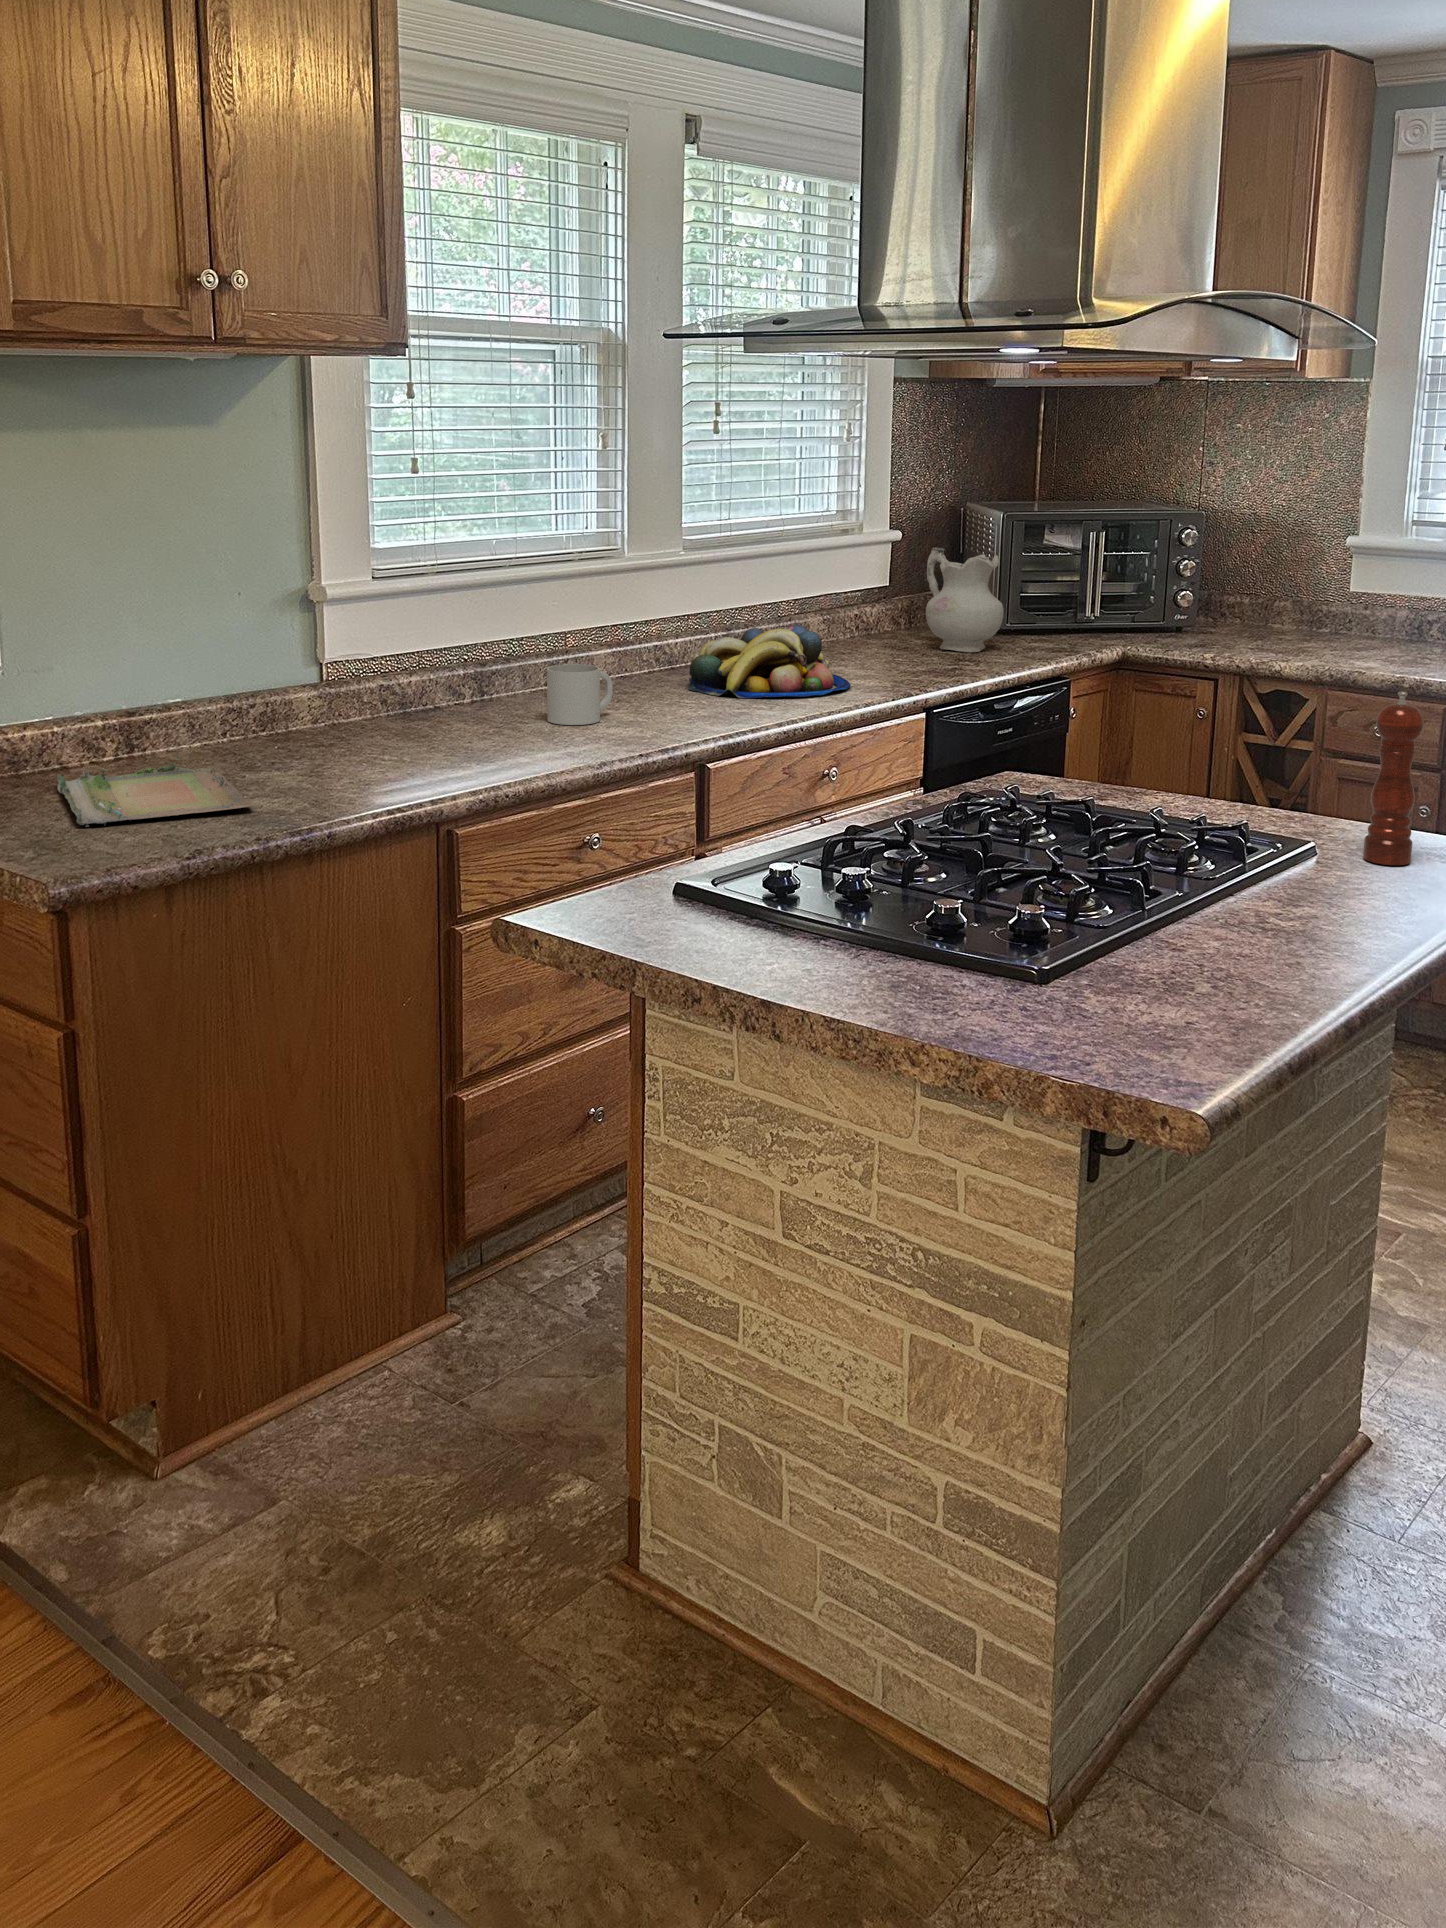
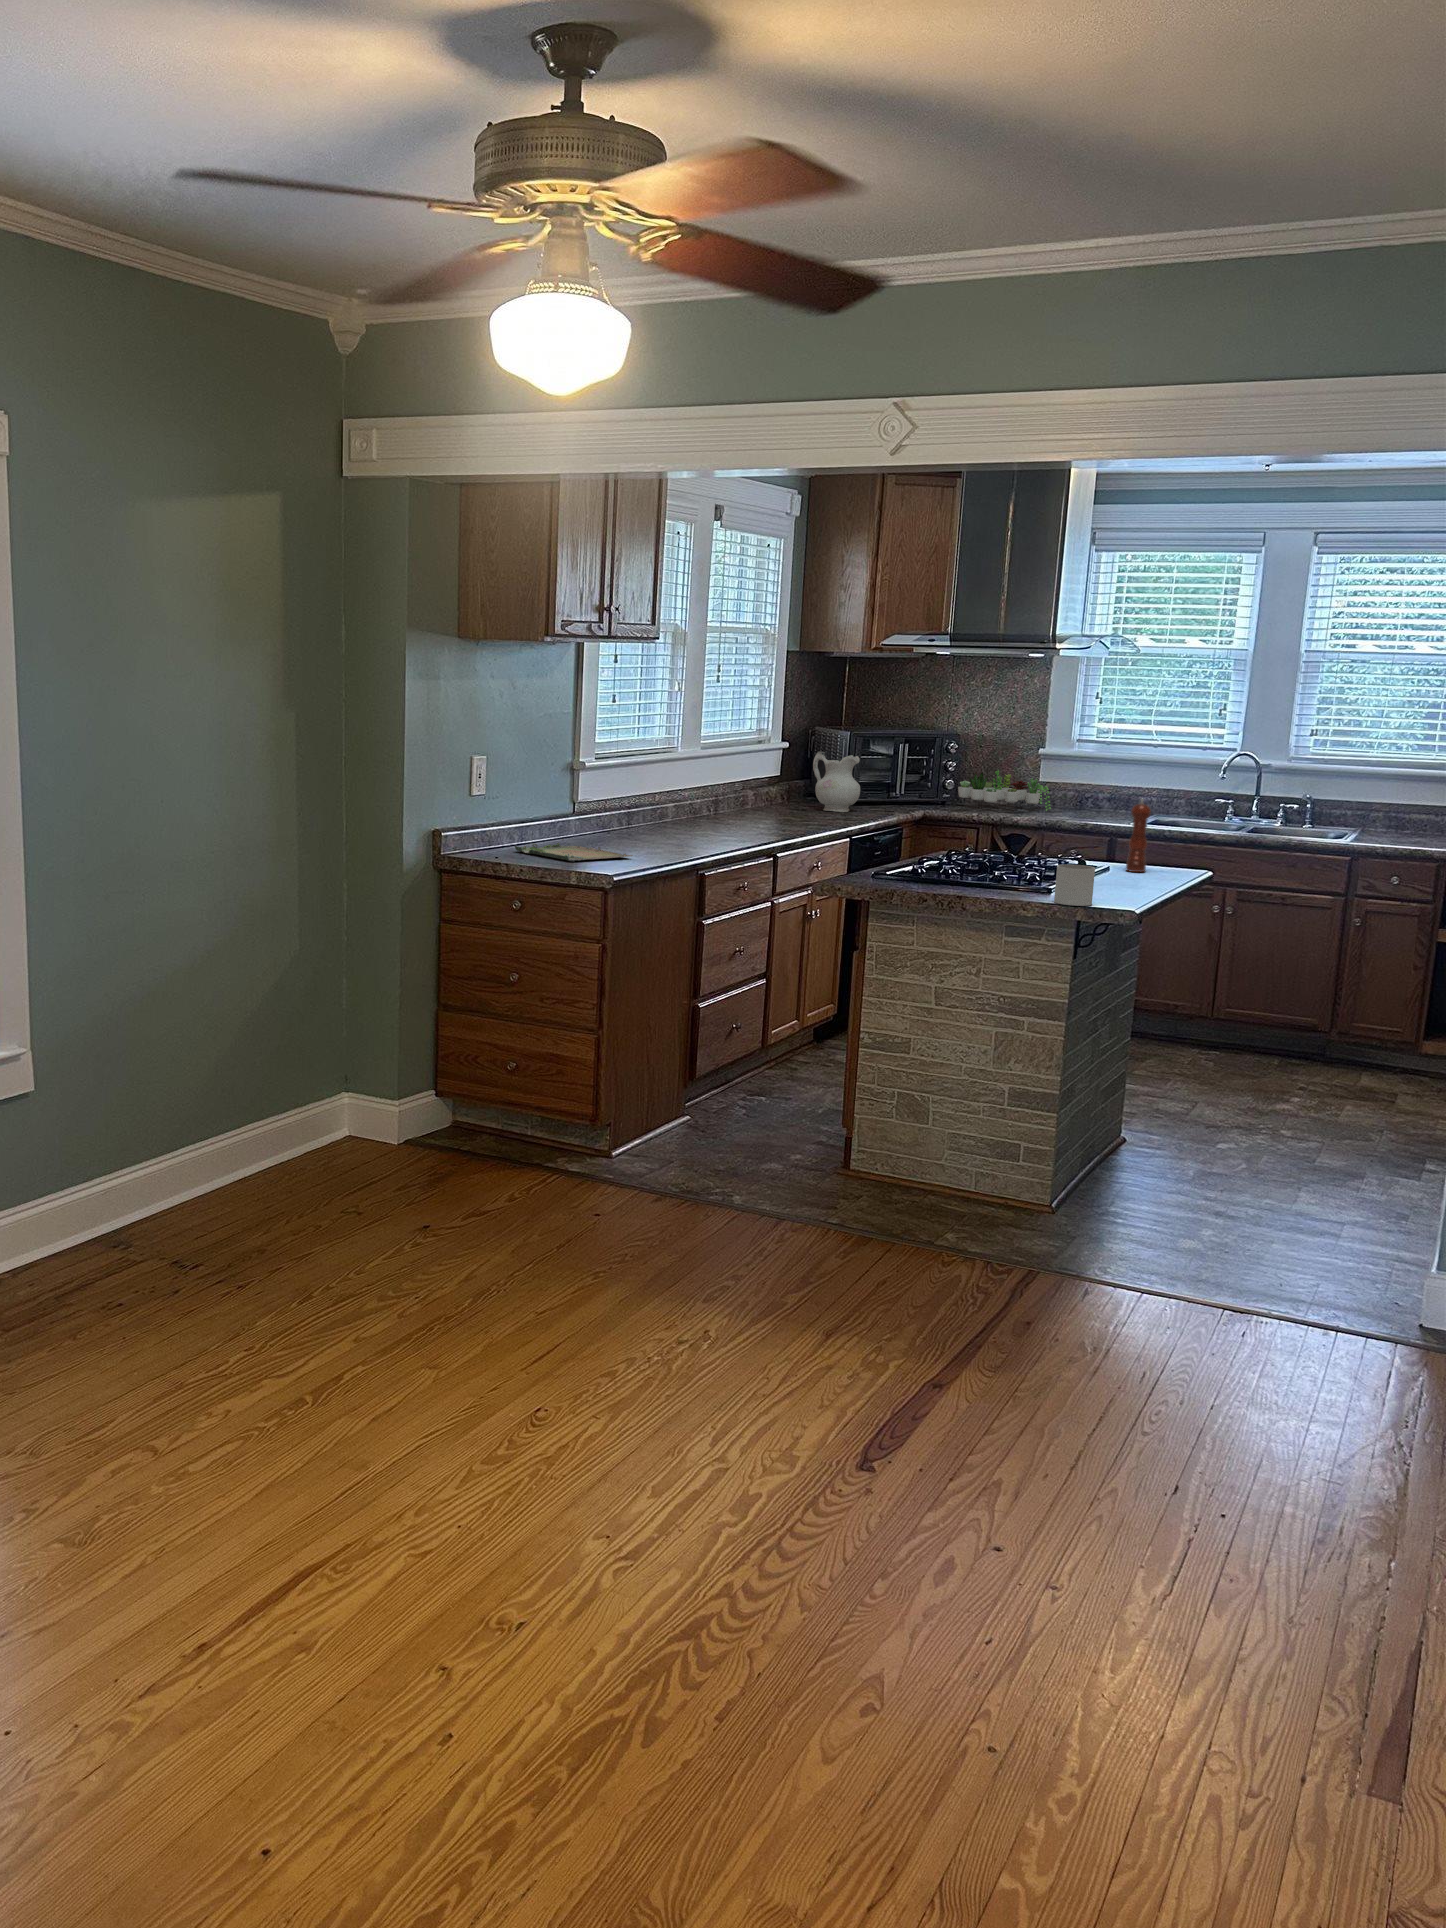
succulent plant: none [1202,571,1361,645] -> present [958,771,1051,811]
fruit bowl: present [688,625,850,698] -> none [720,791,810,828]
mug: present [547,664,613,725] -> present [1054,864,1095,906]

